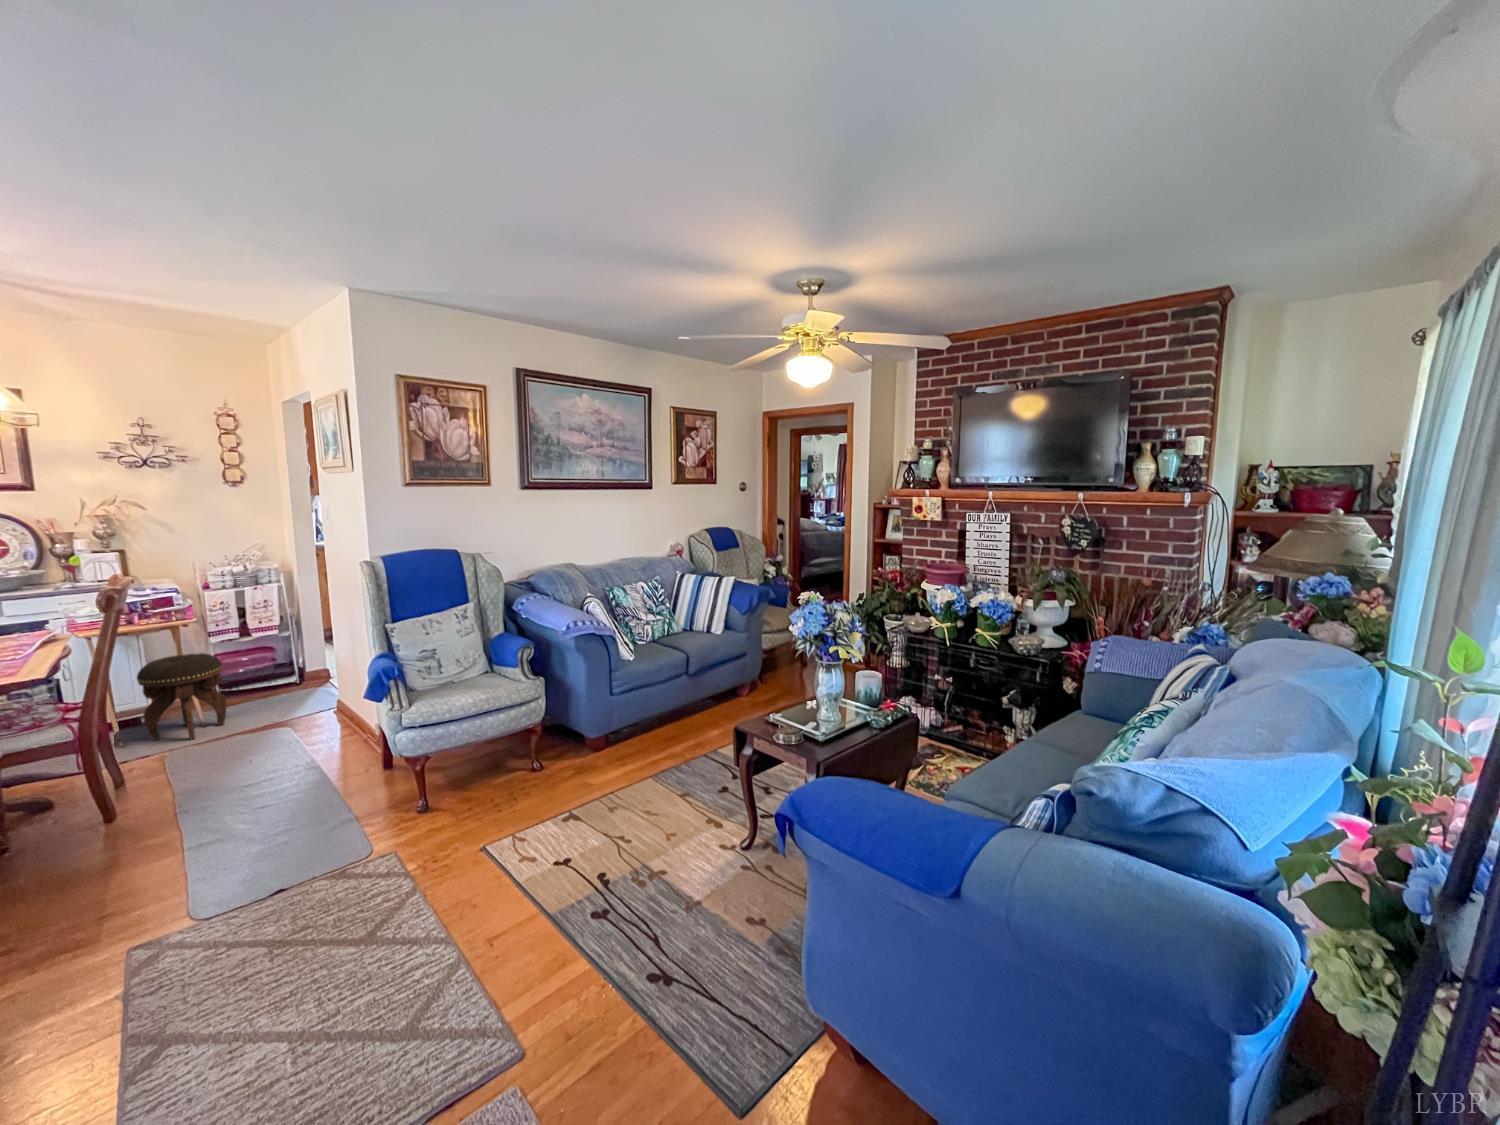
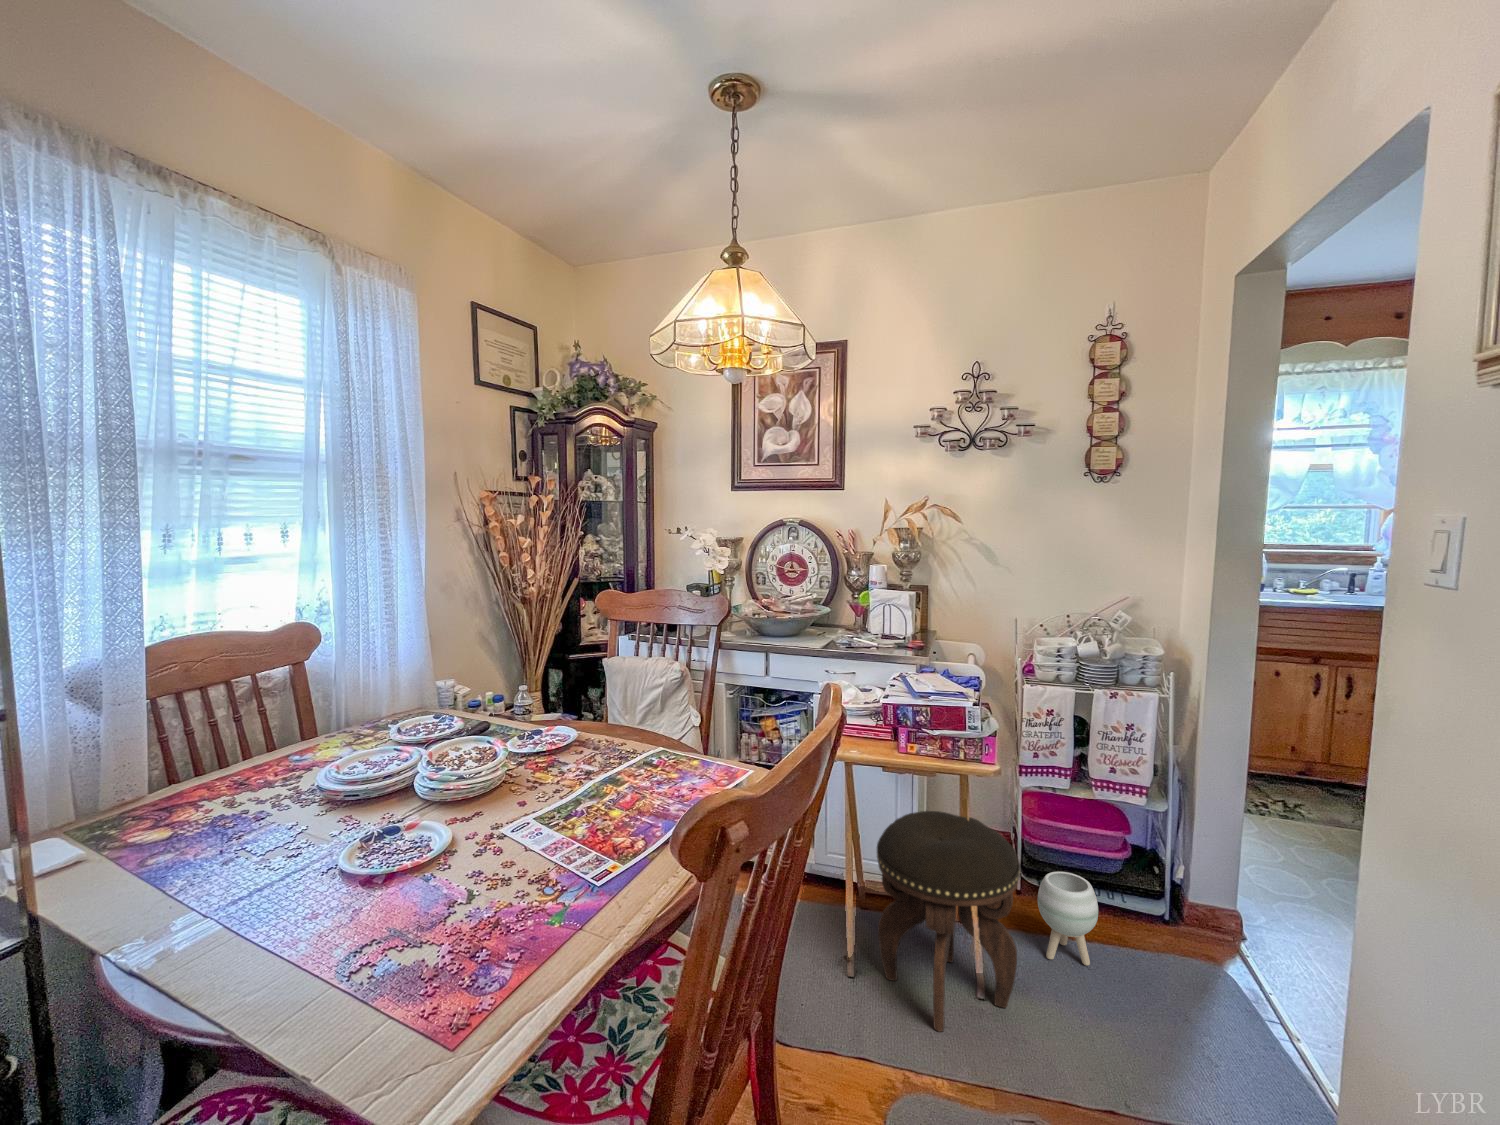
planter: none [231,670,262,708] -> present [1038,872,1098,966]

